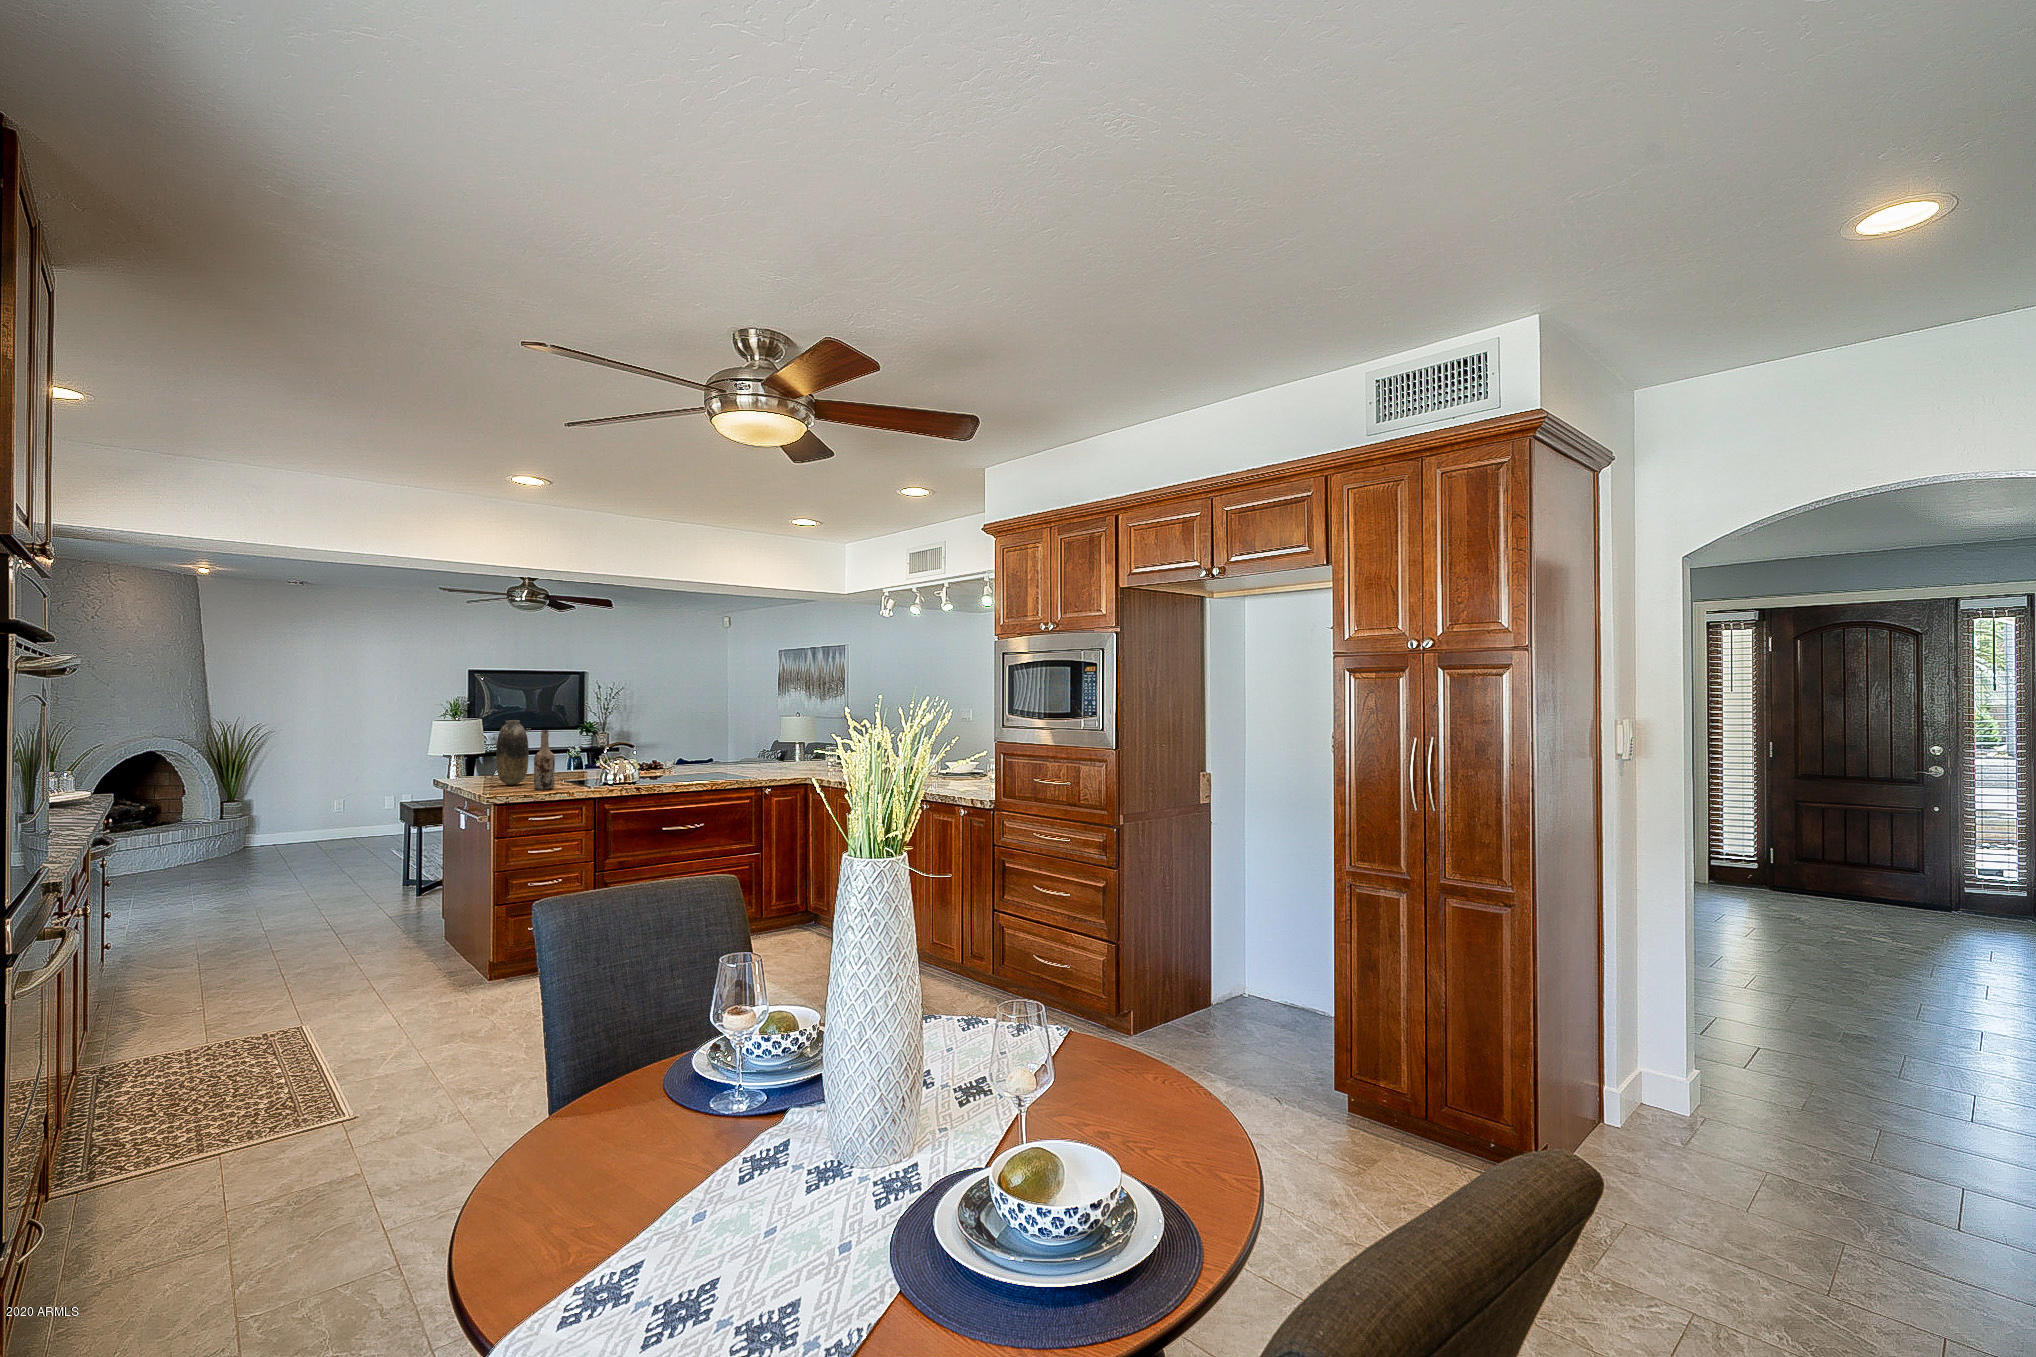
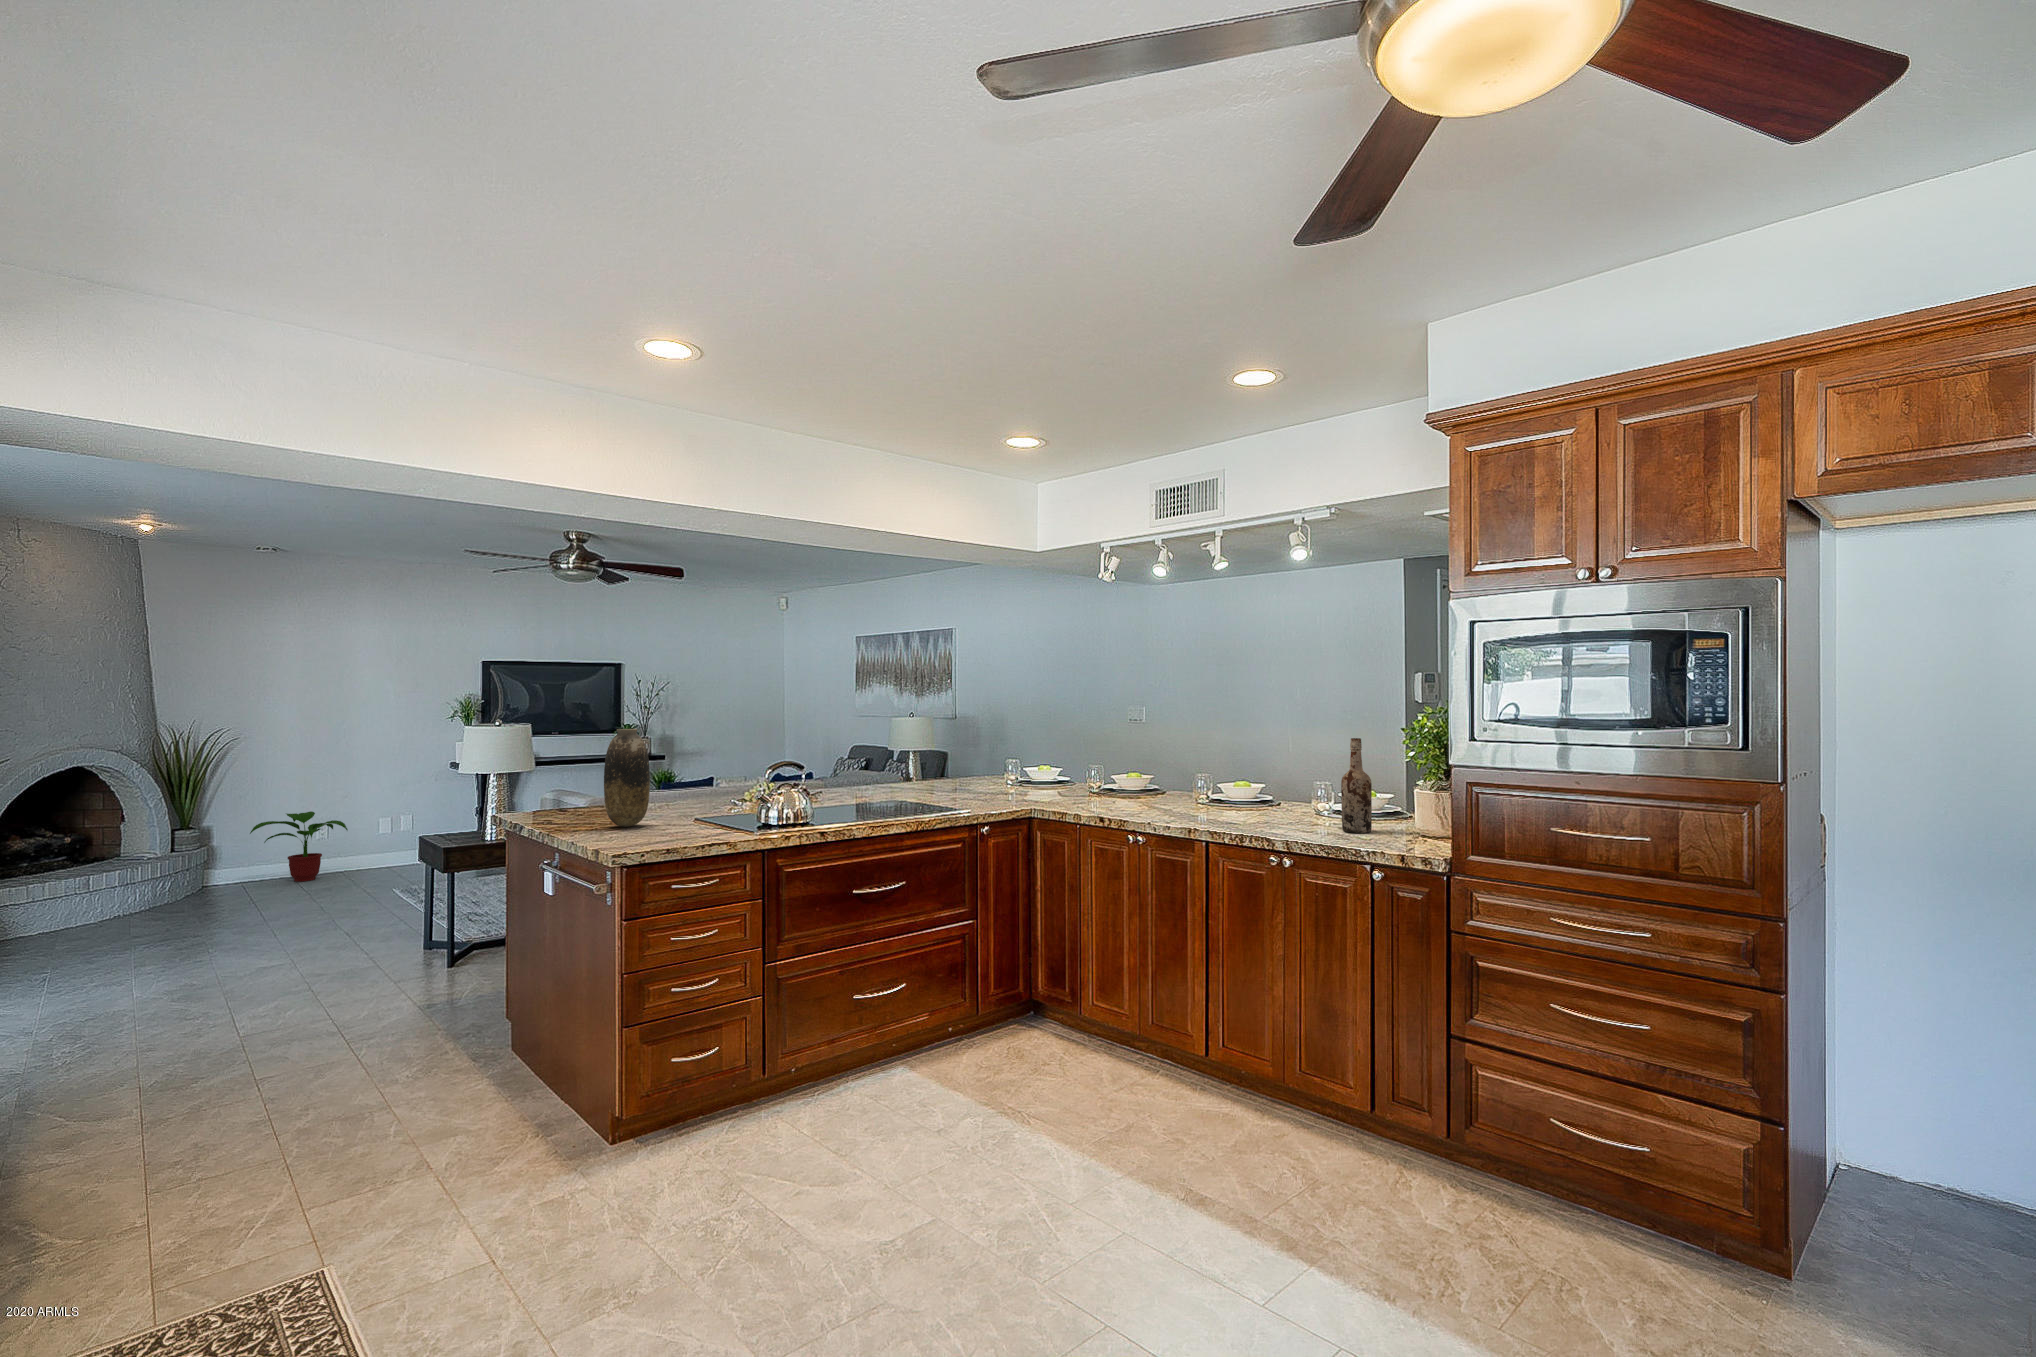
wine bottle: present [534,730,555,790] -> present [1341,738,1372,833]
potted plant: none [280,789,357,843] -> present [250,811,348,882]

